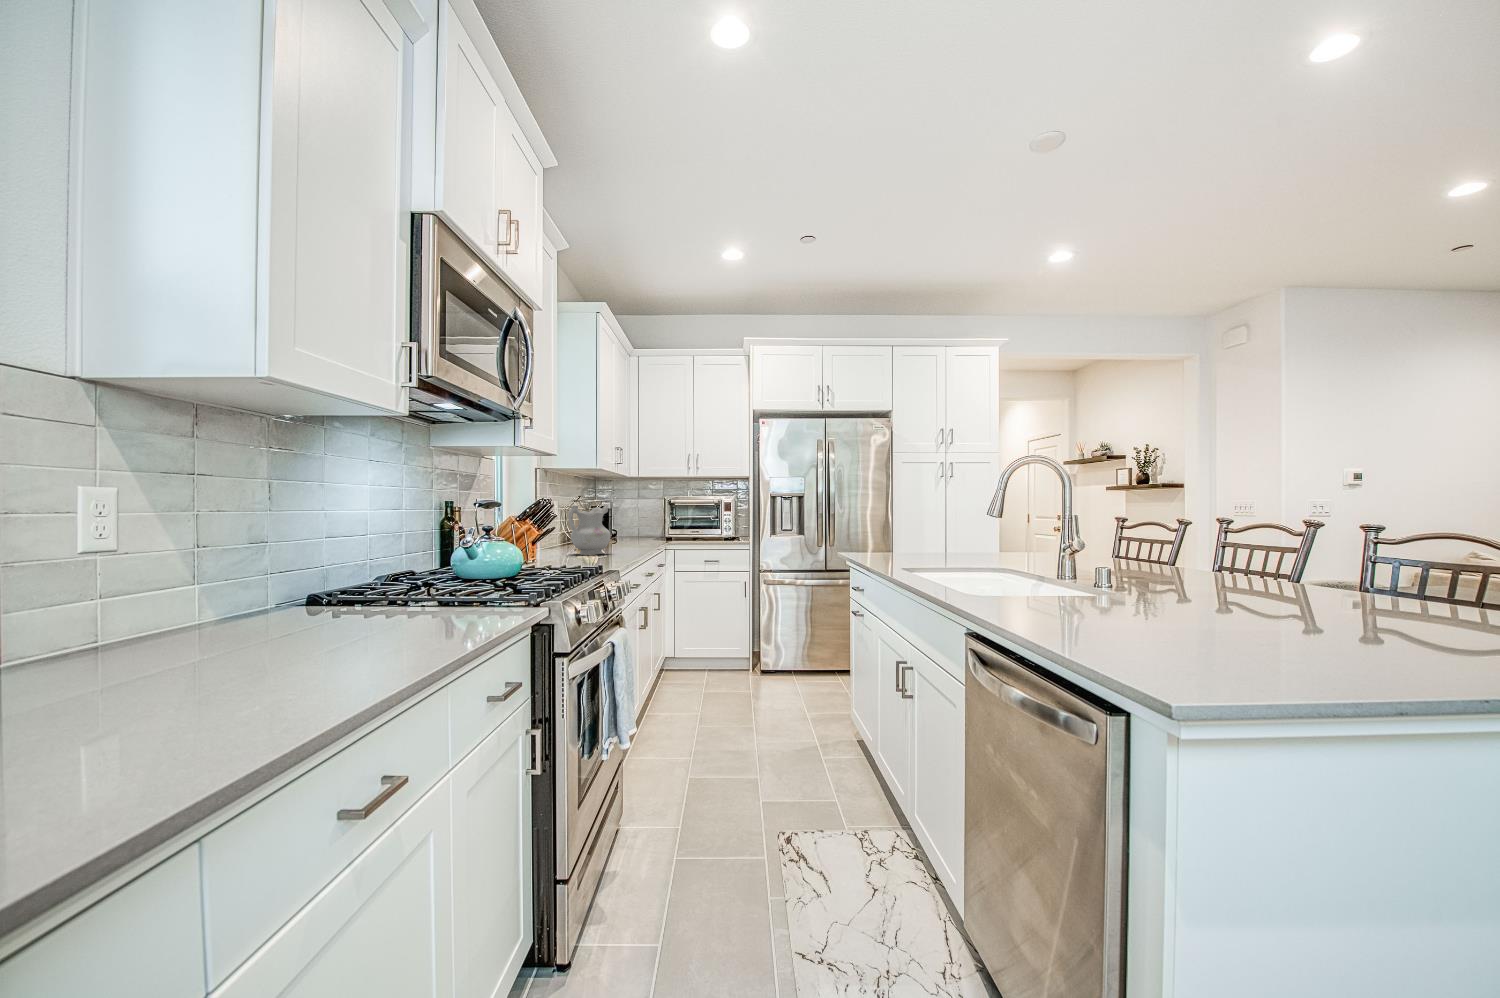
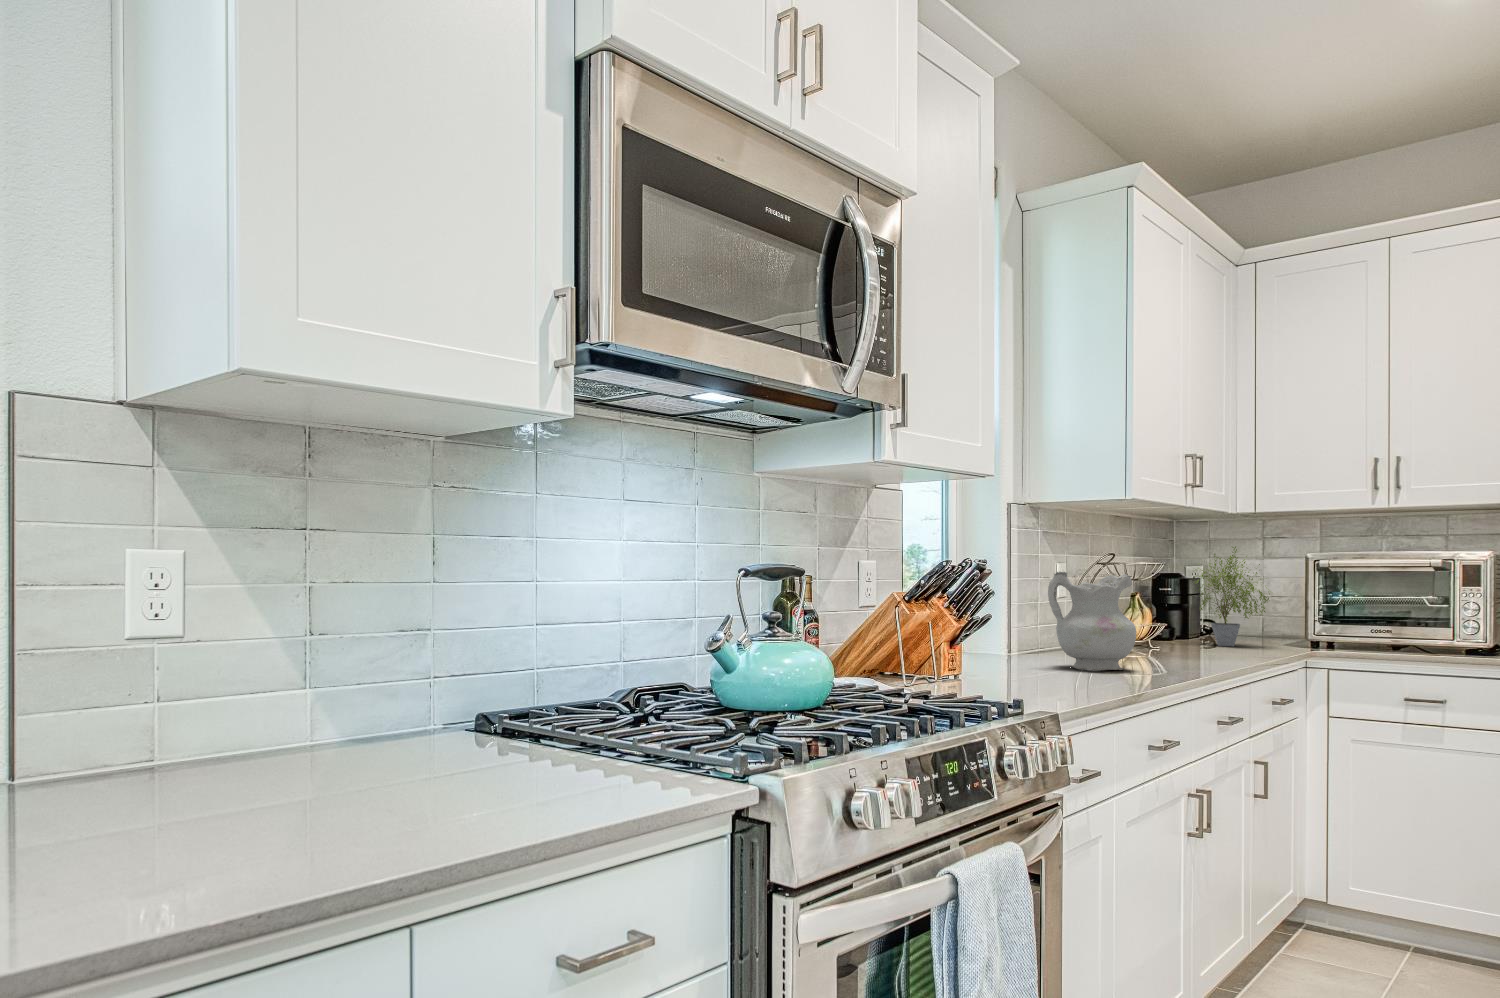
potted plant: none [610,493,651,543] -> present [1195,546,1269,646]

